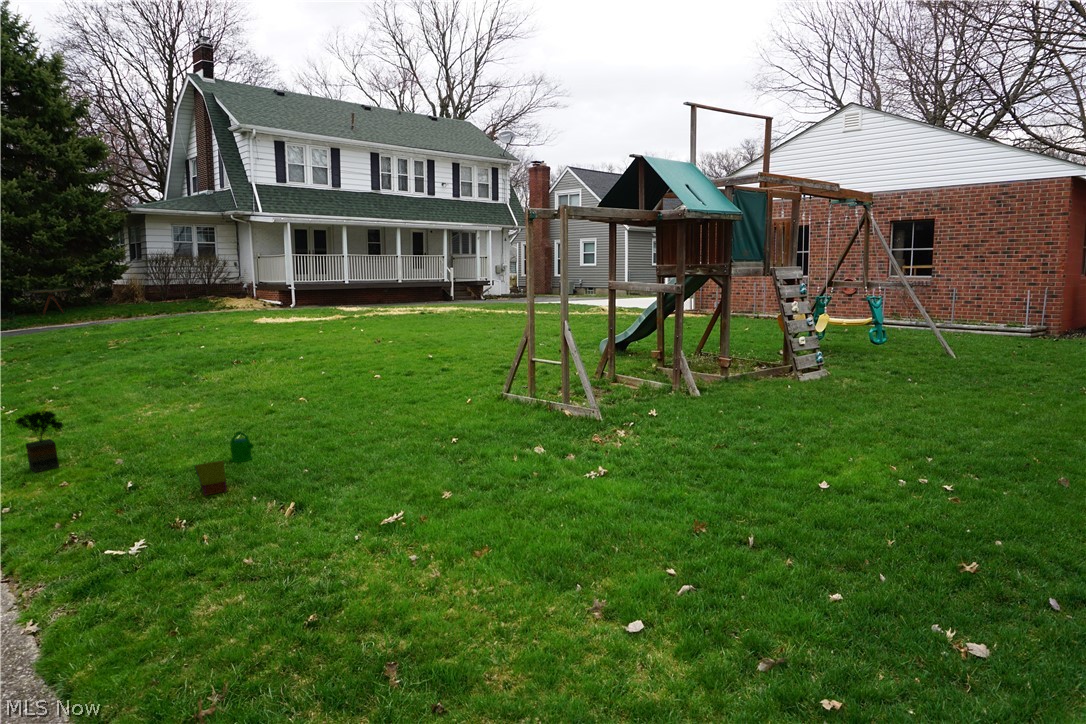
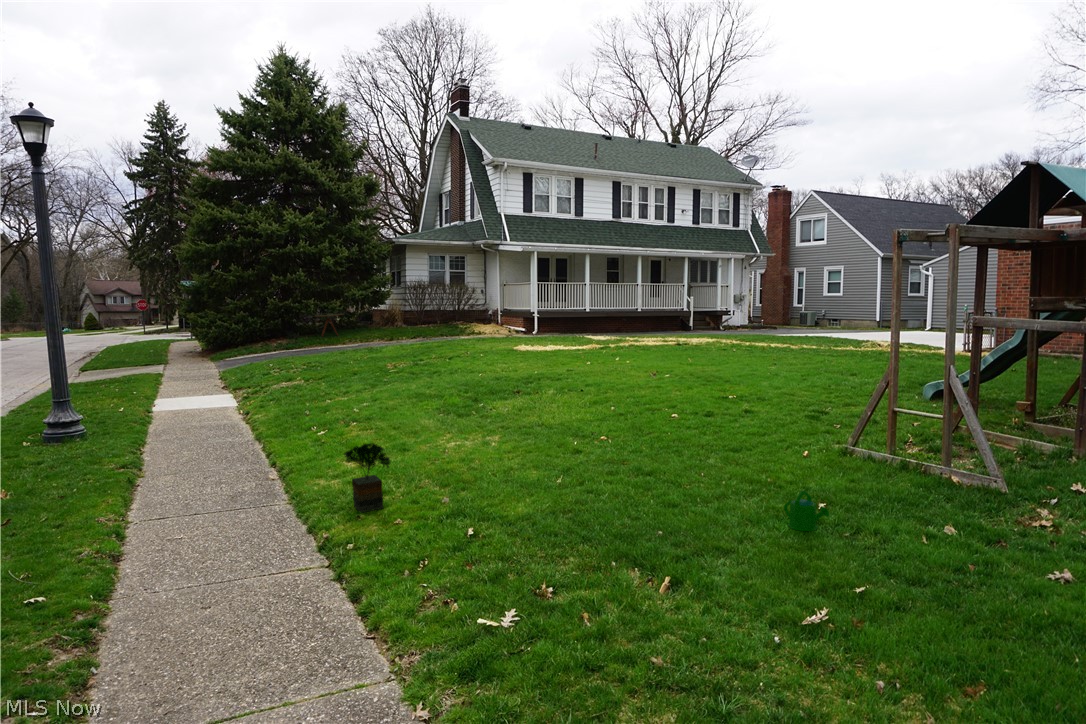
watering can: present [230,431,253,462] -> present [784,491,829,531]
toy house: present [195,460,227,496] -> none [550,523,589,568]

